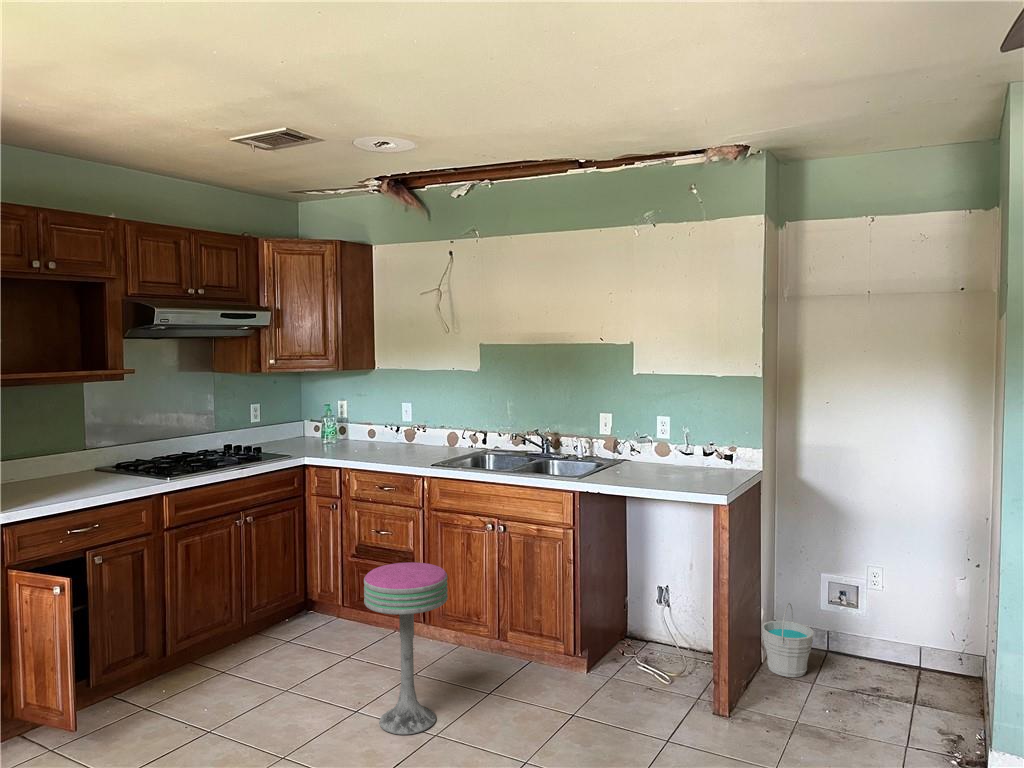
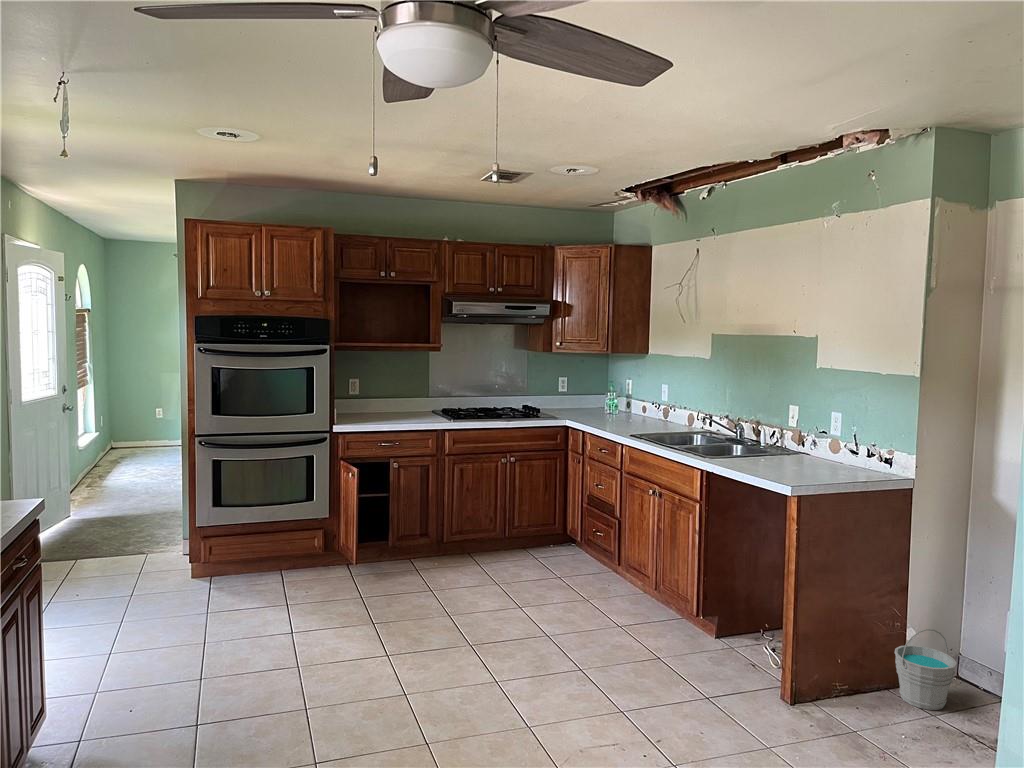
bar stool: present [364,562,448,735] -> none [514,501,577,628]

